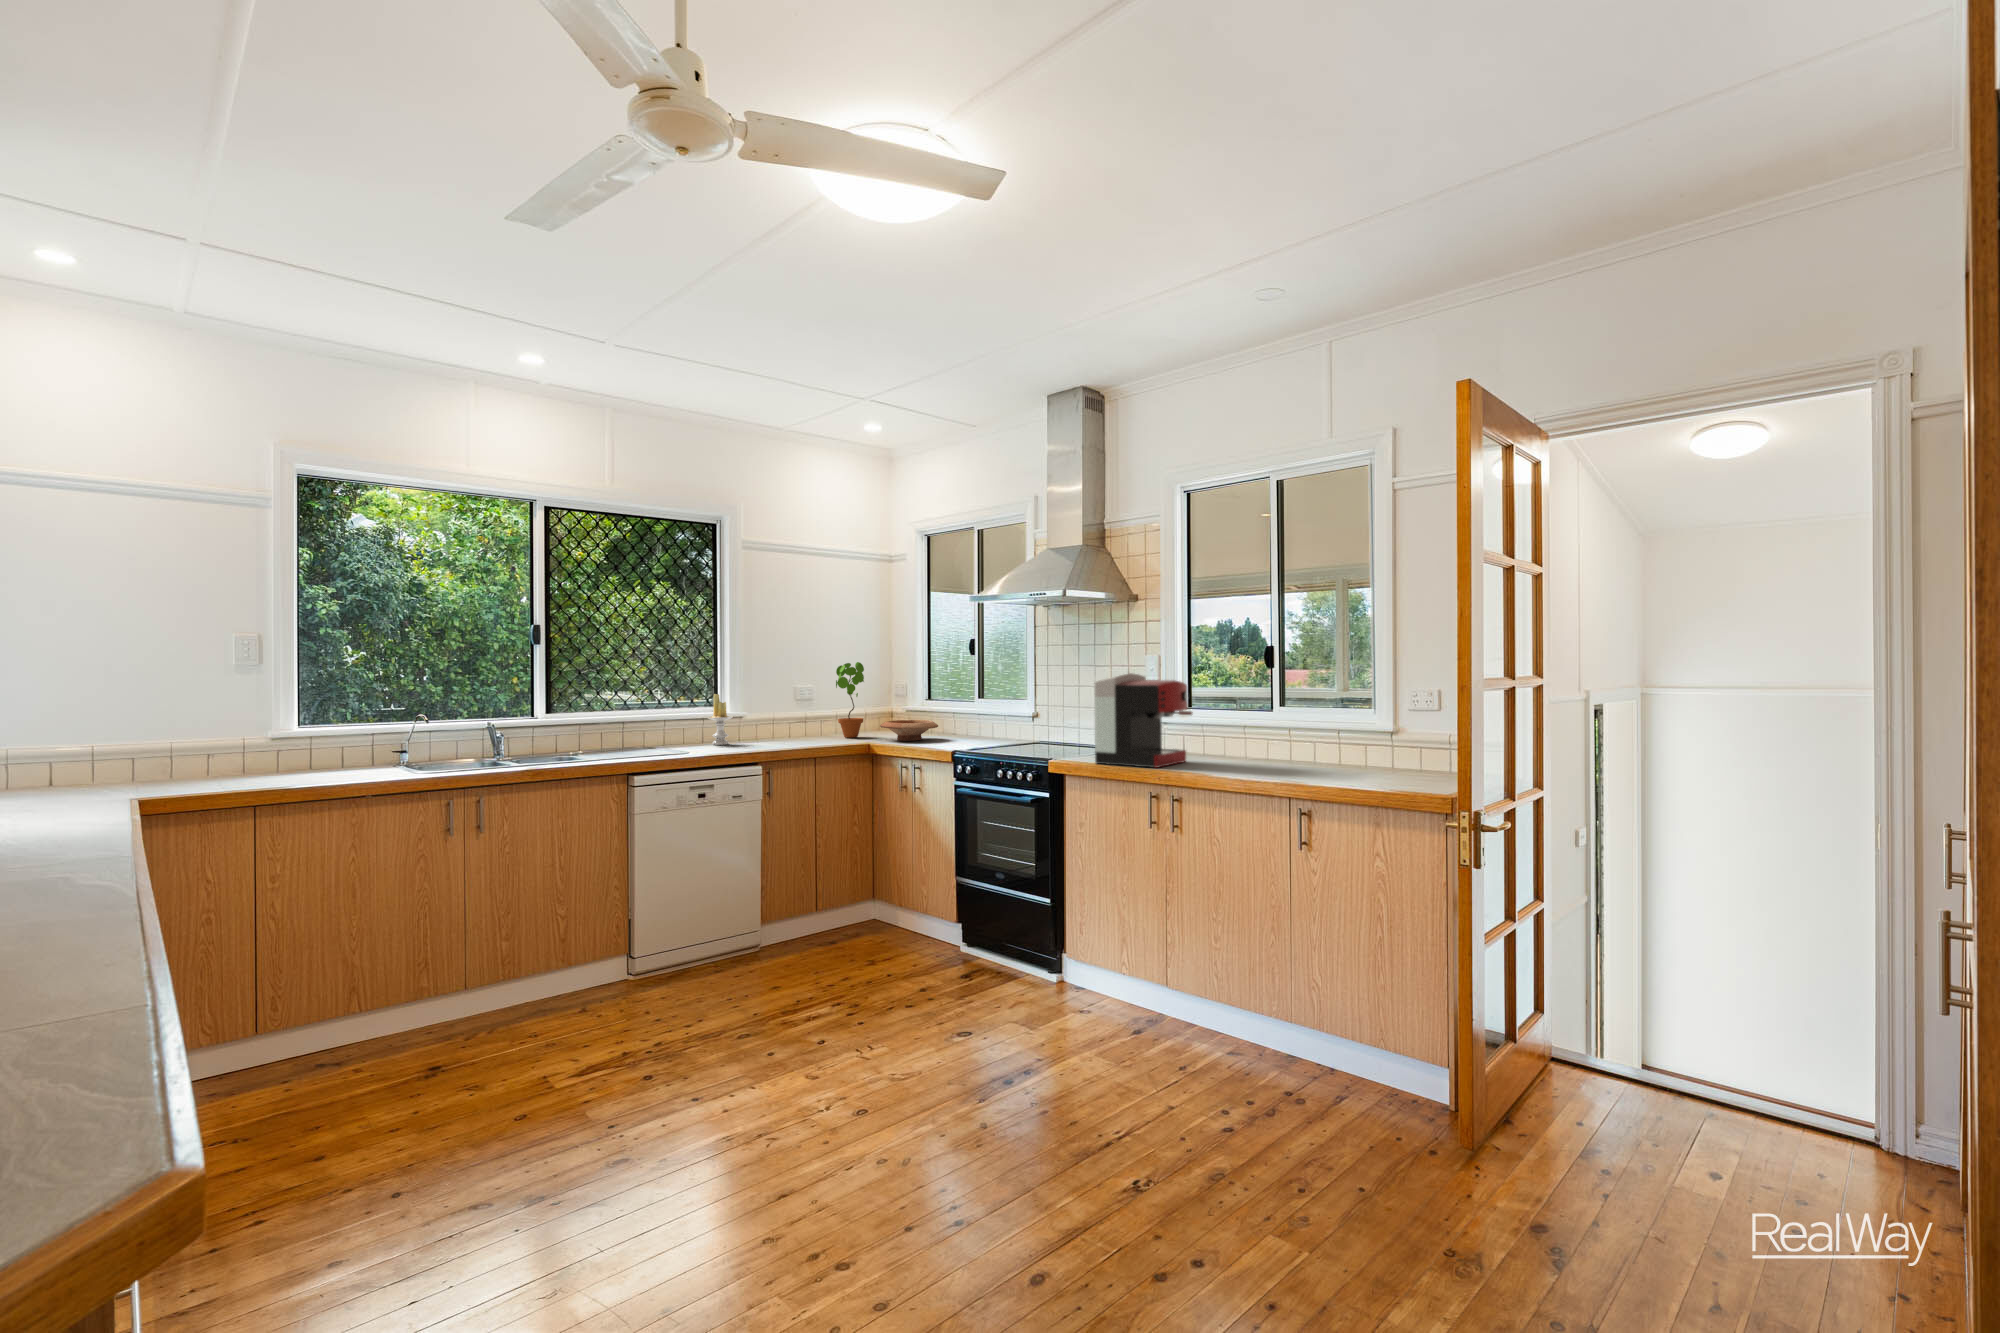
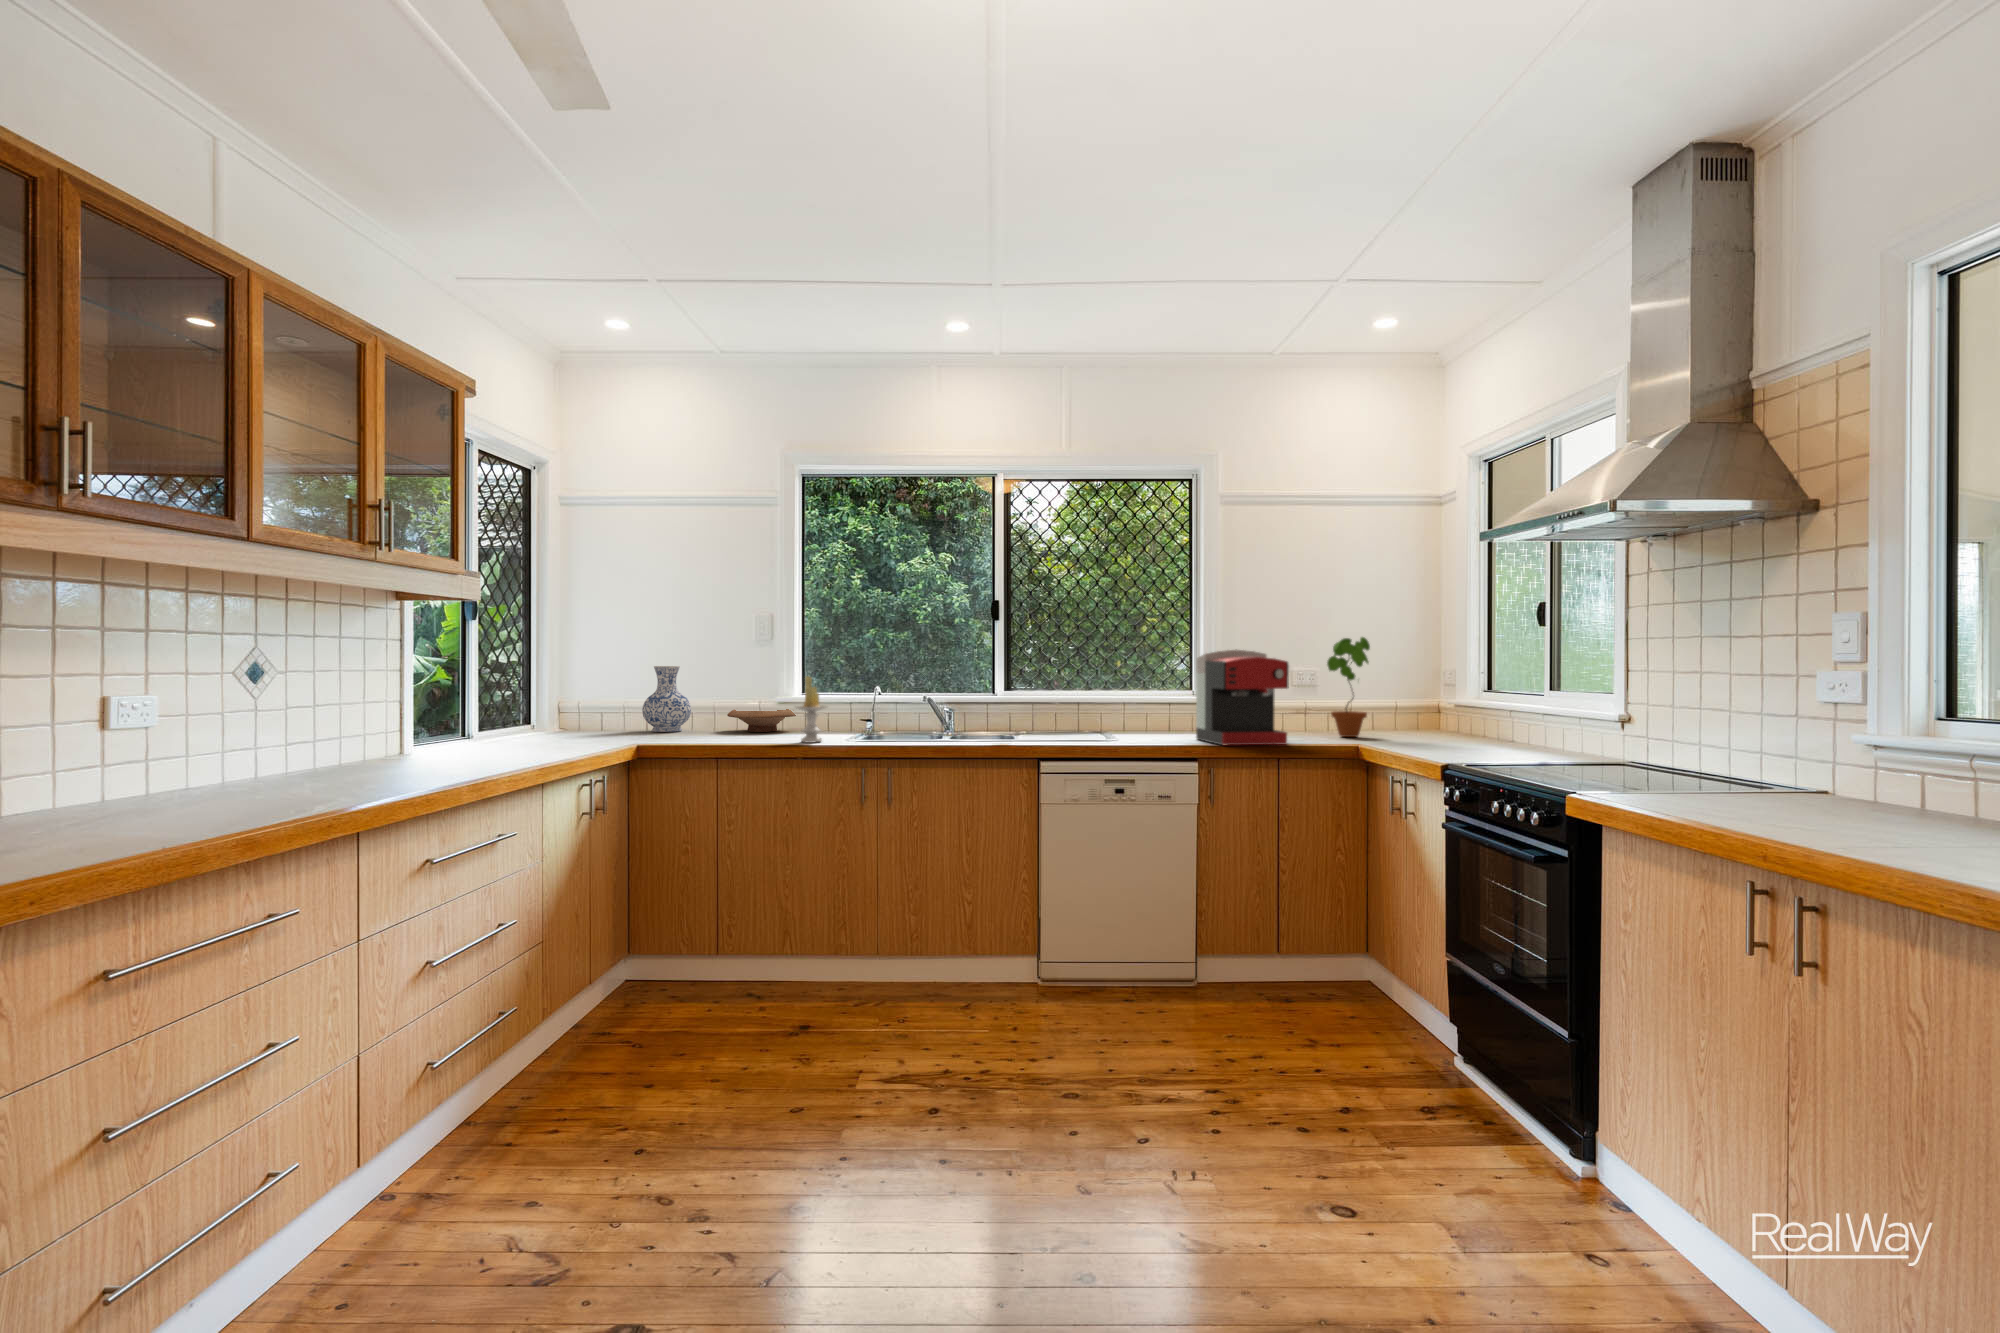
coffee maker: present [1095,673,1193,768] -> present [1196,650,1289,745]
candle: present [707,694,733,745] -> present [796,676,827,743]
vase: none [52,701,136,787] -> present [642,666,691,732]
wooden bowl: present [880,720,938,741] -> present [727,709,796,732]

